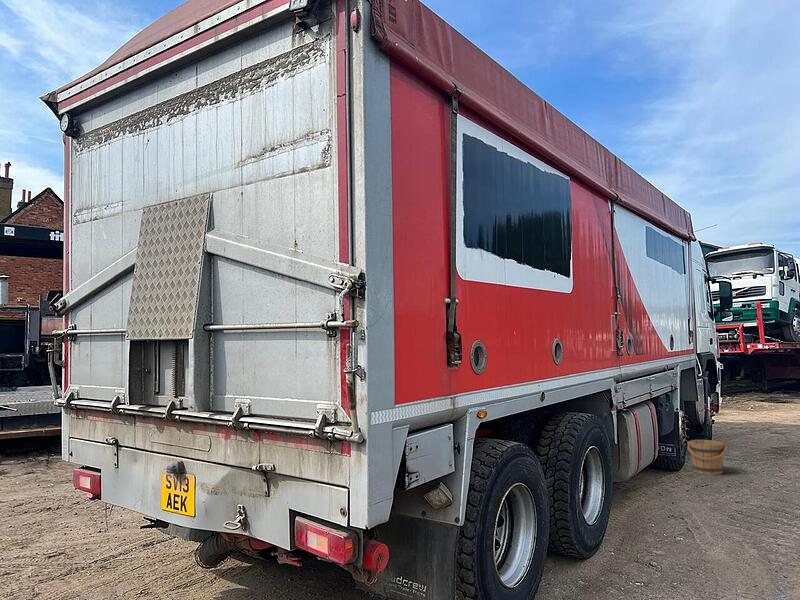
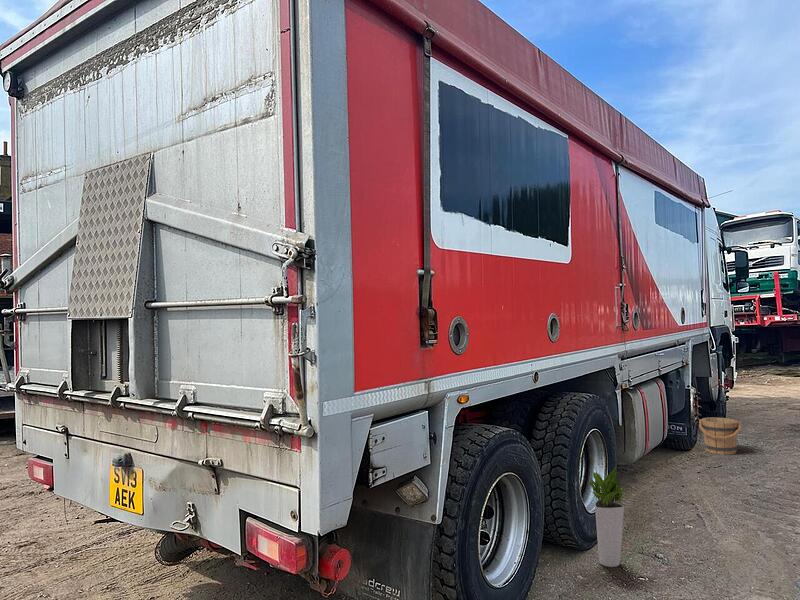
planter: none [589,480,627,575] -> present [589,467,628,567]

